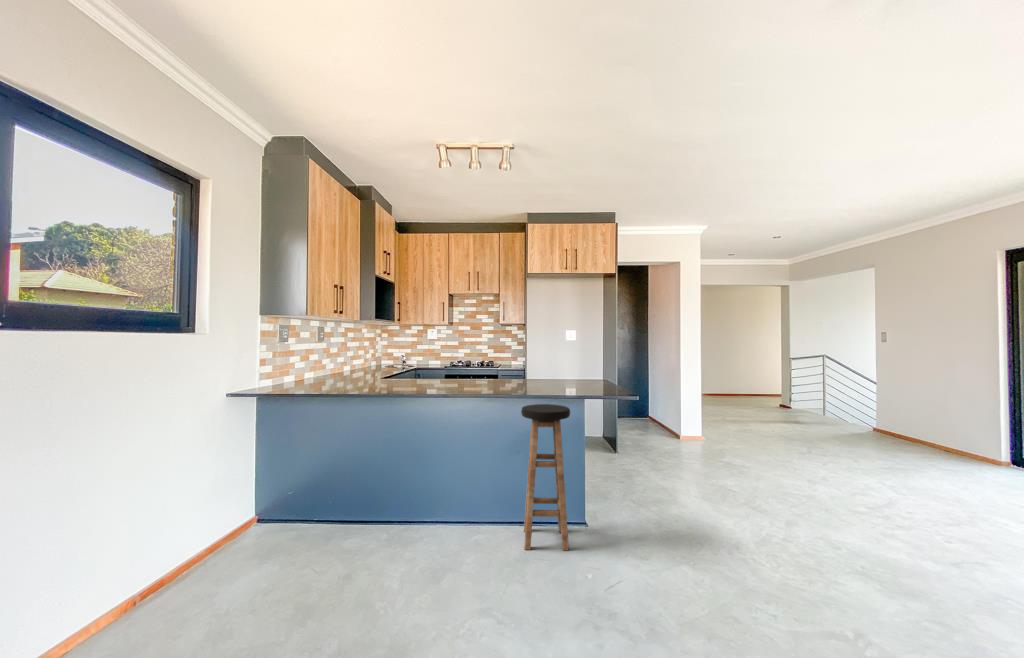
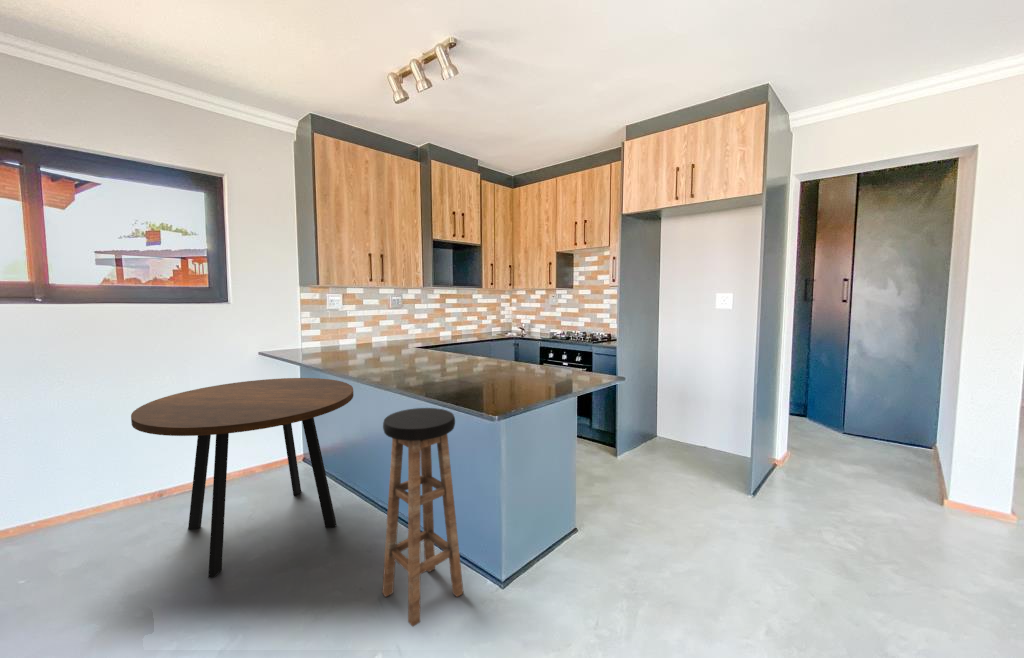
dining table: none [233,410,443,608] -> present [131,378,353,578]

